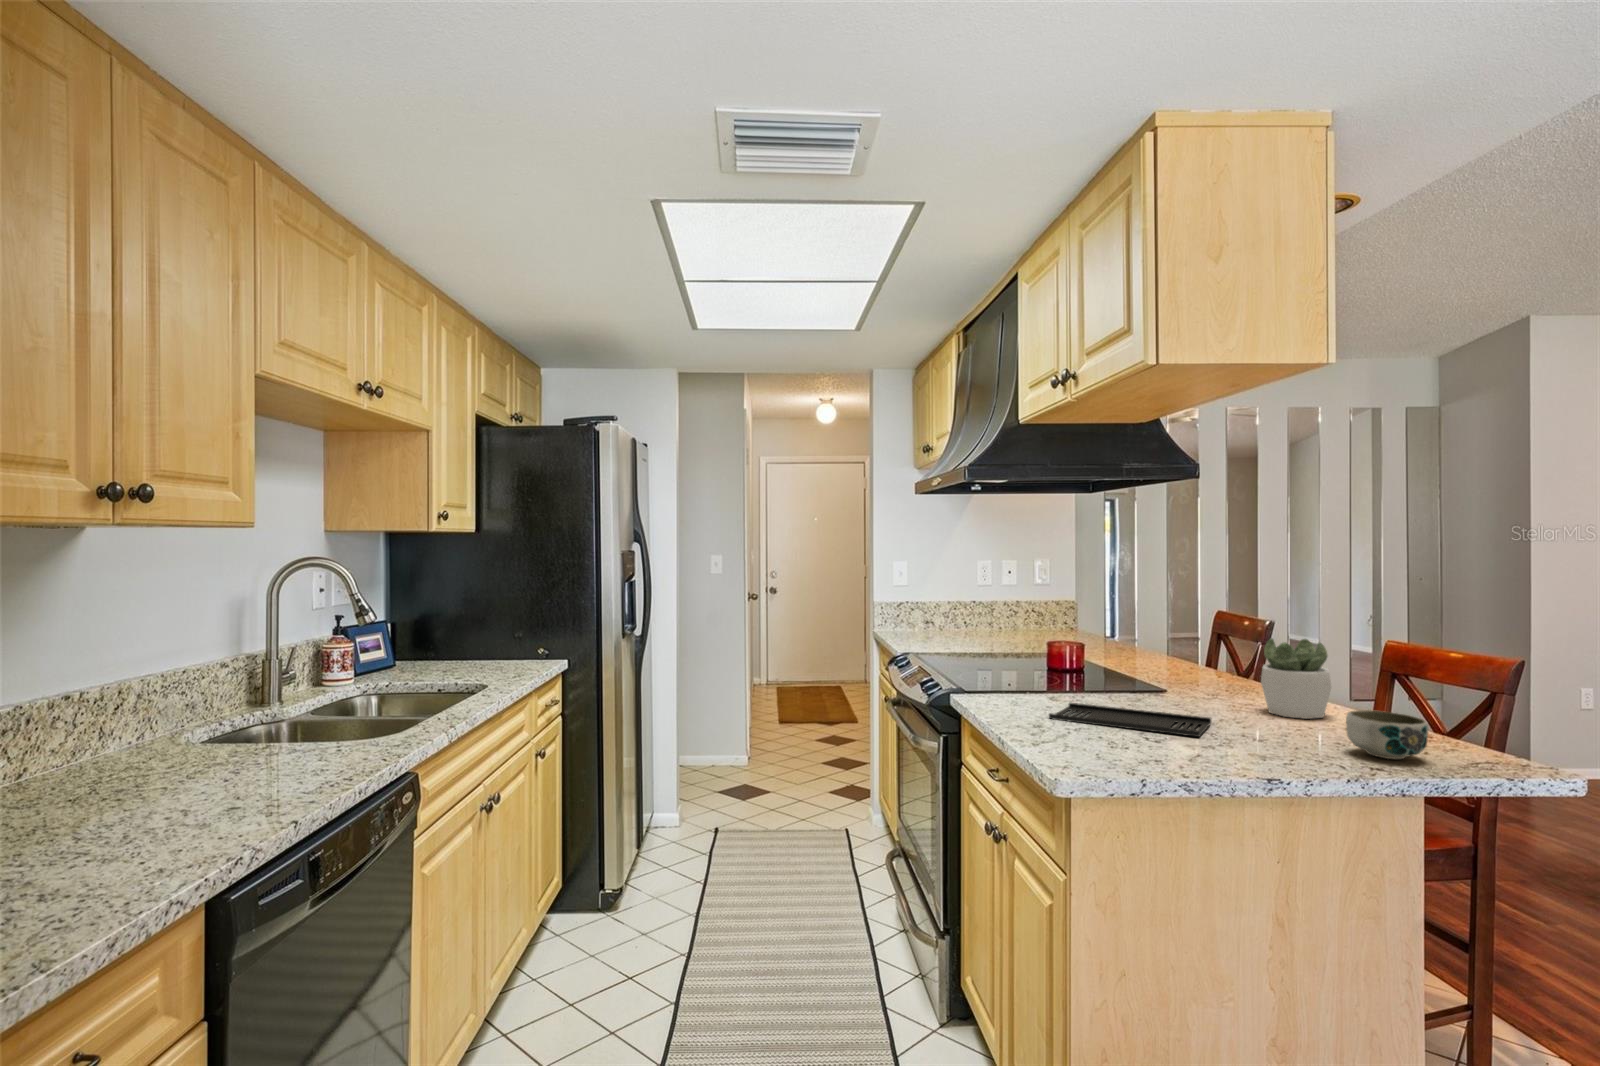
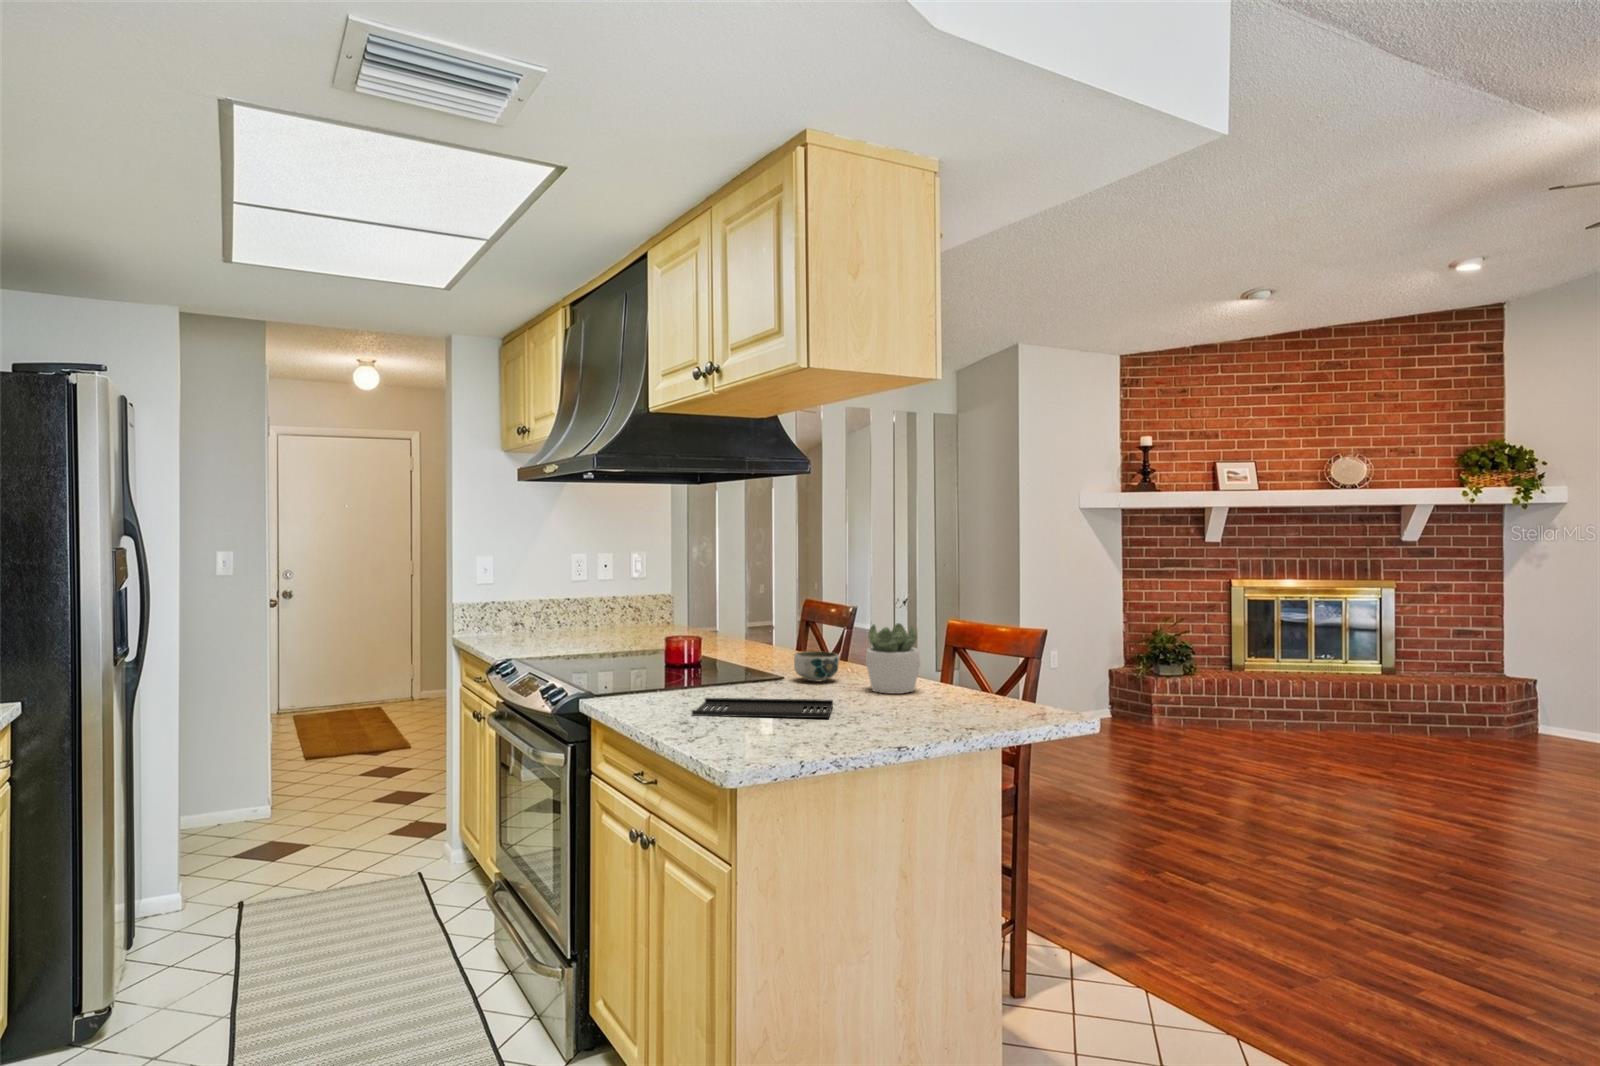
bowl: present [1346,710,1428,759] -> present [794,651,839,682]

